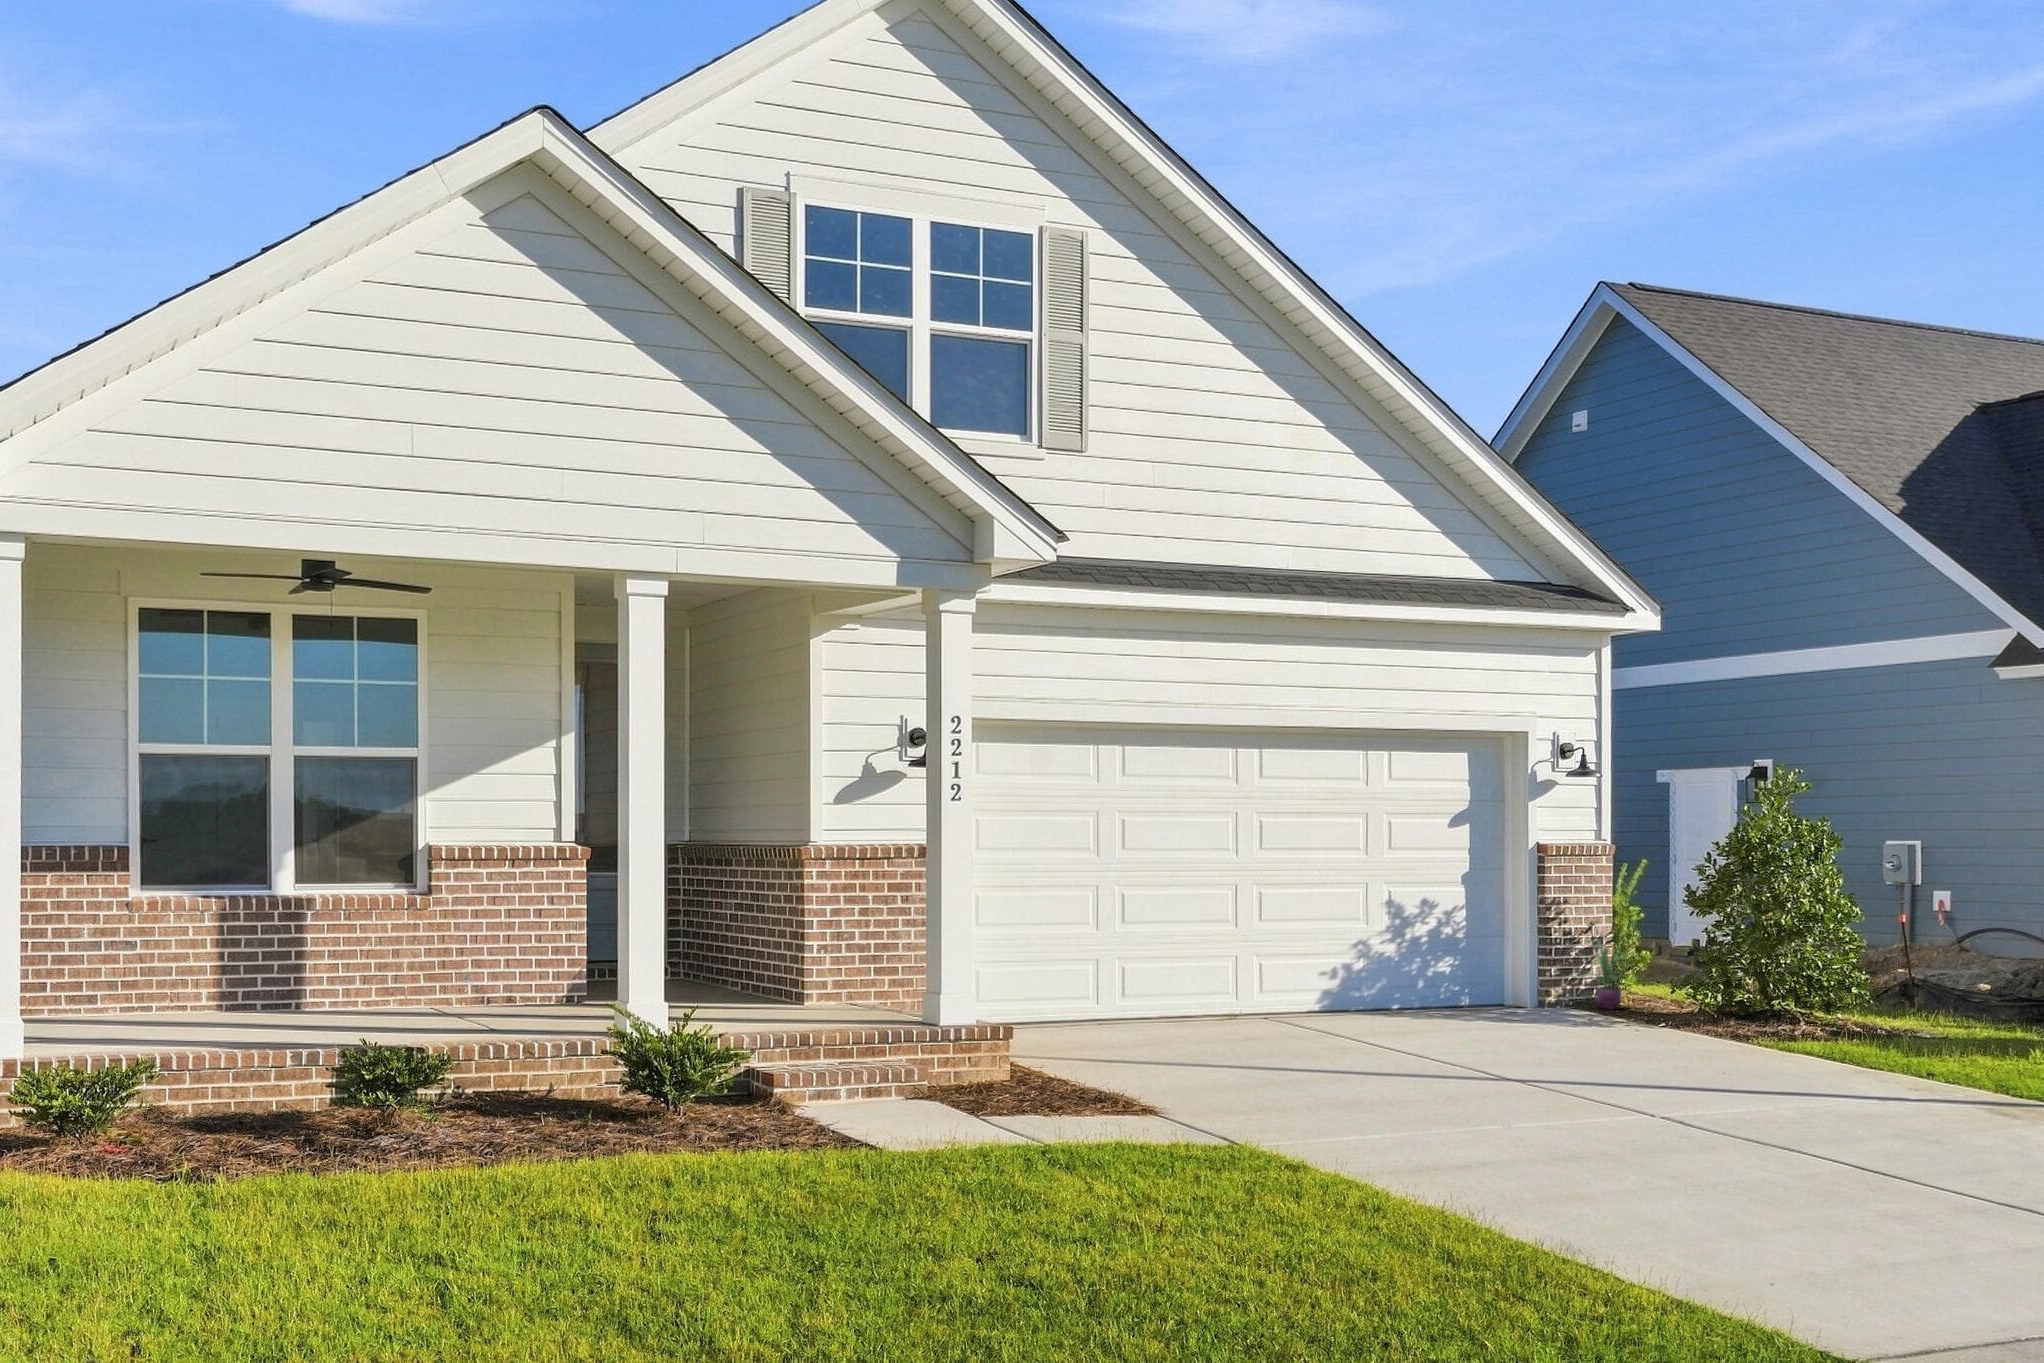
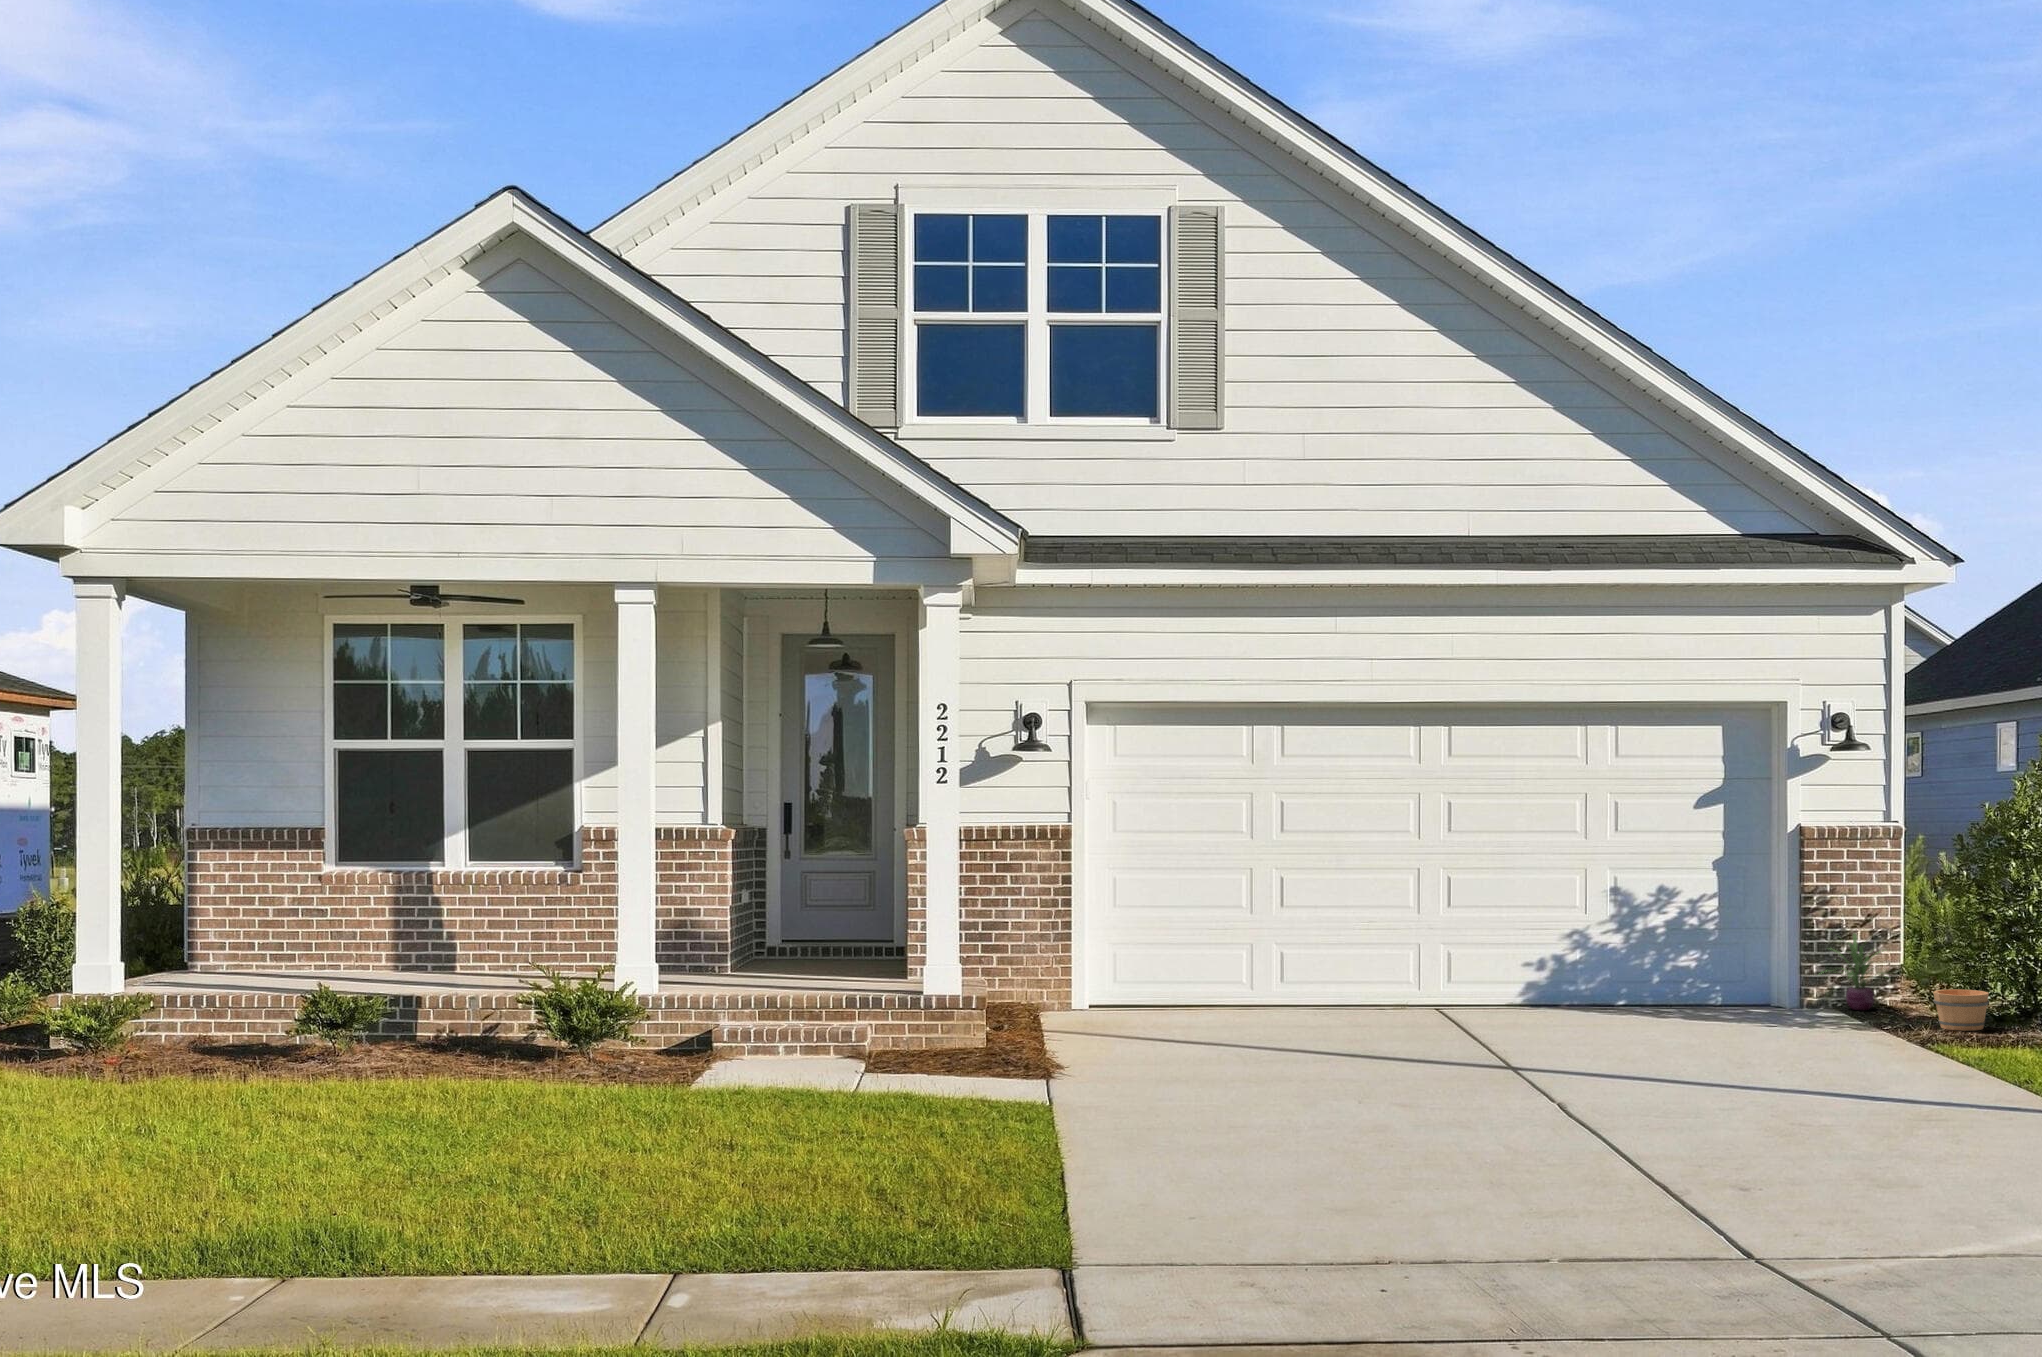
bucket: none [1716,989,1769,1026] -> present [1933,989,1989,1031]

